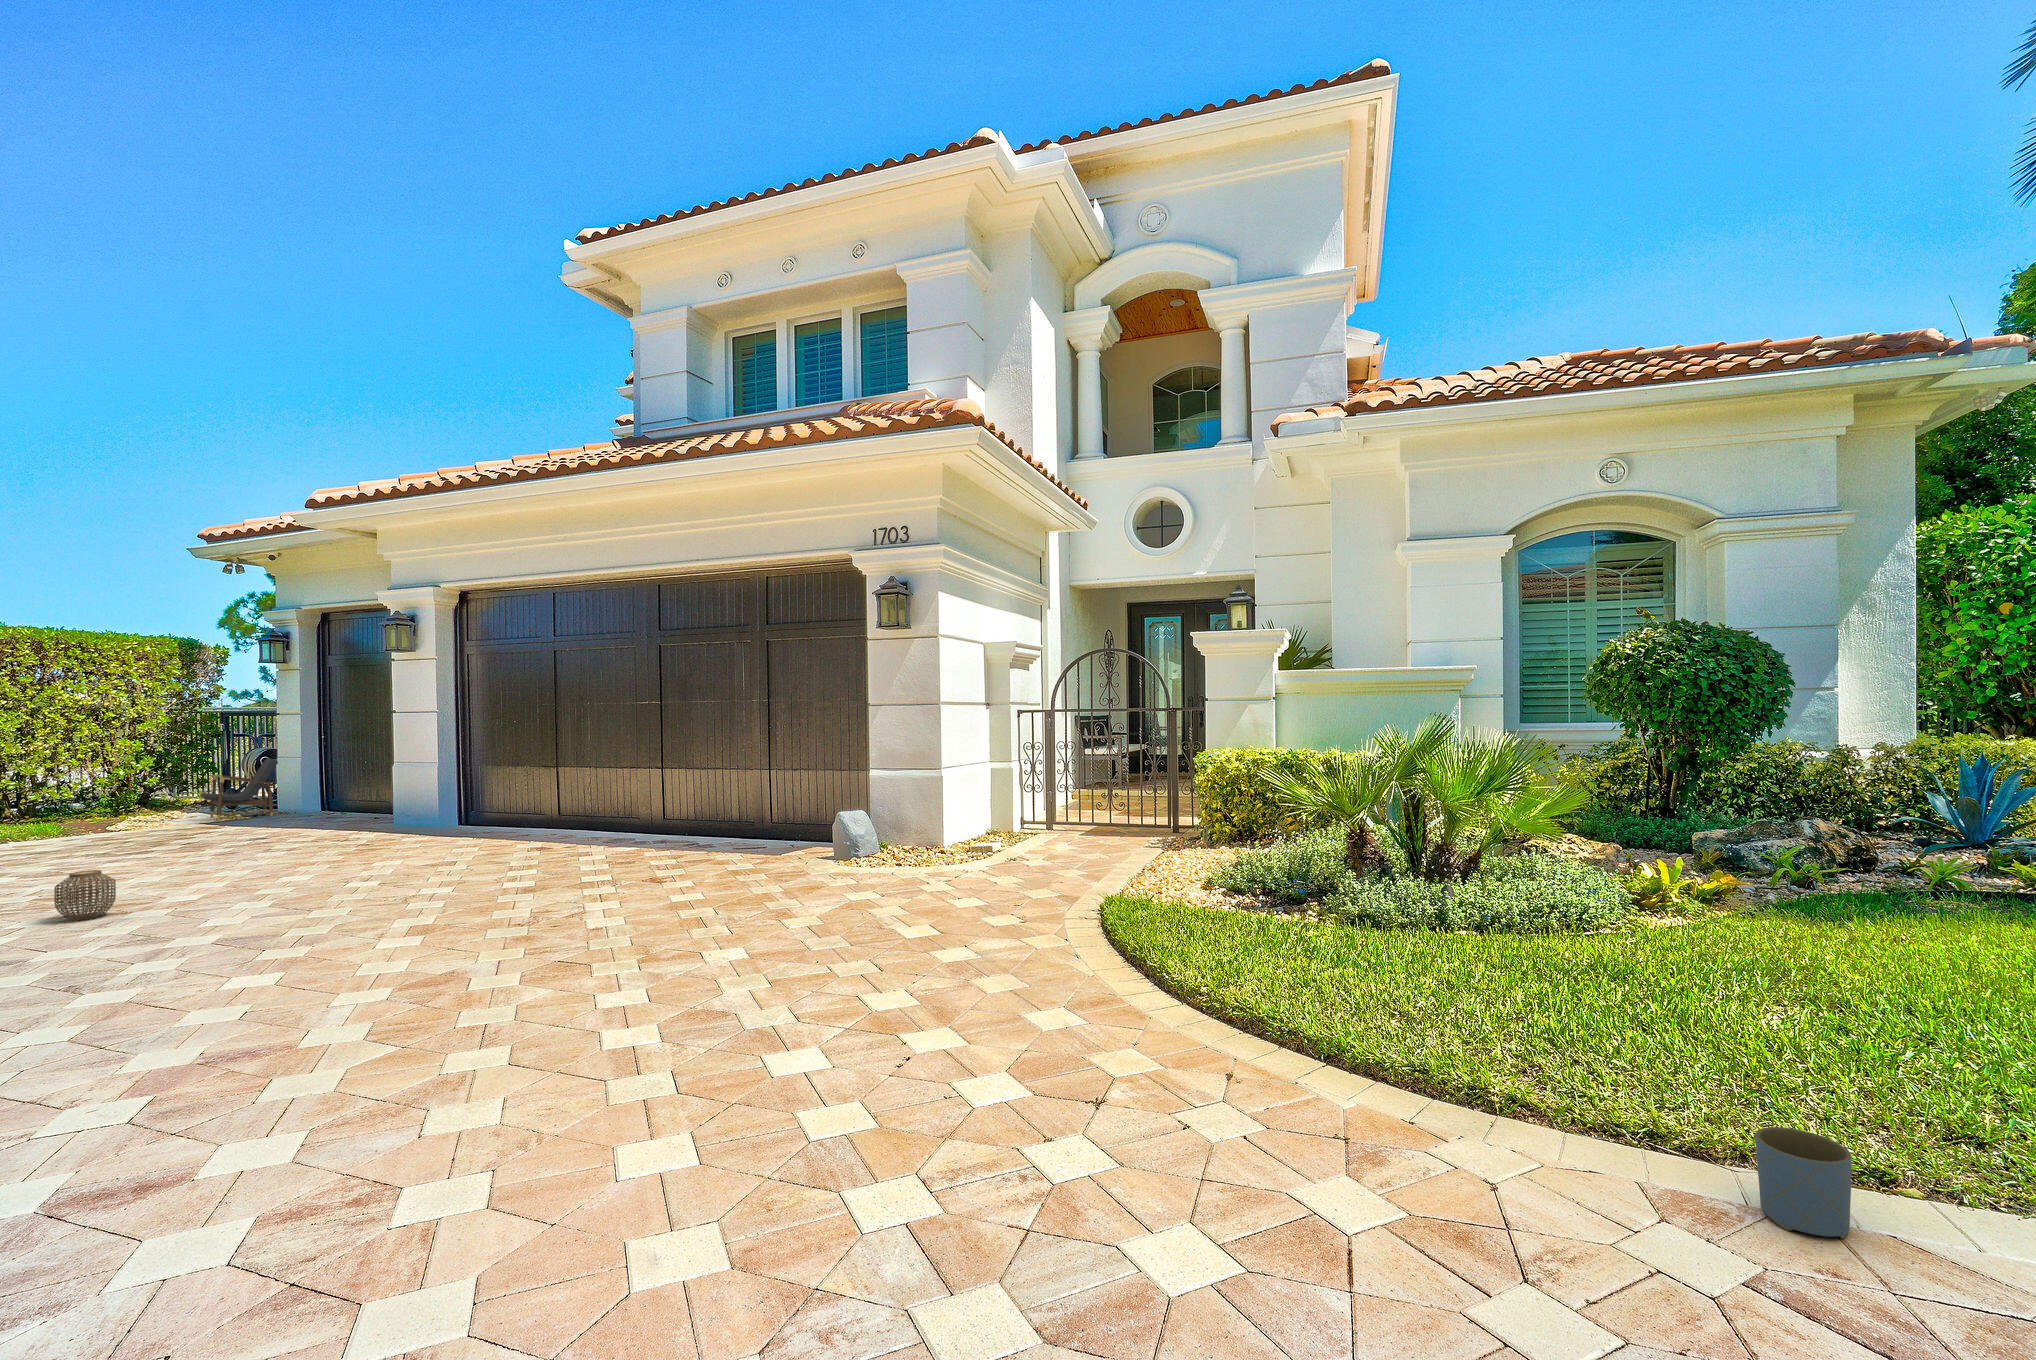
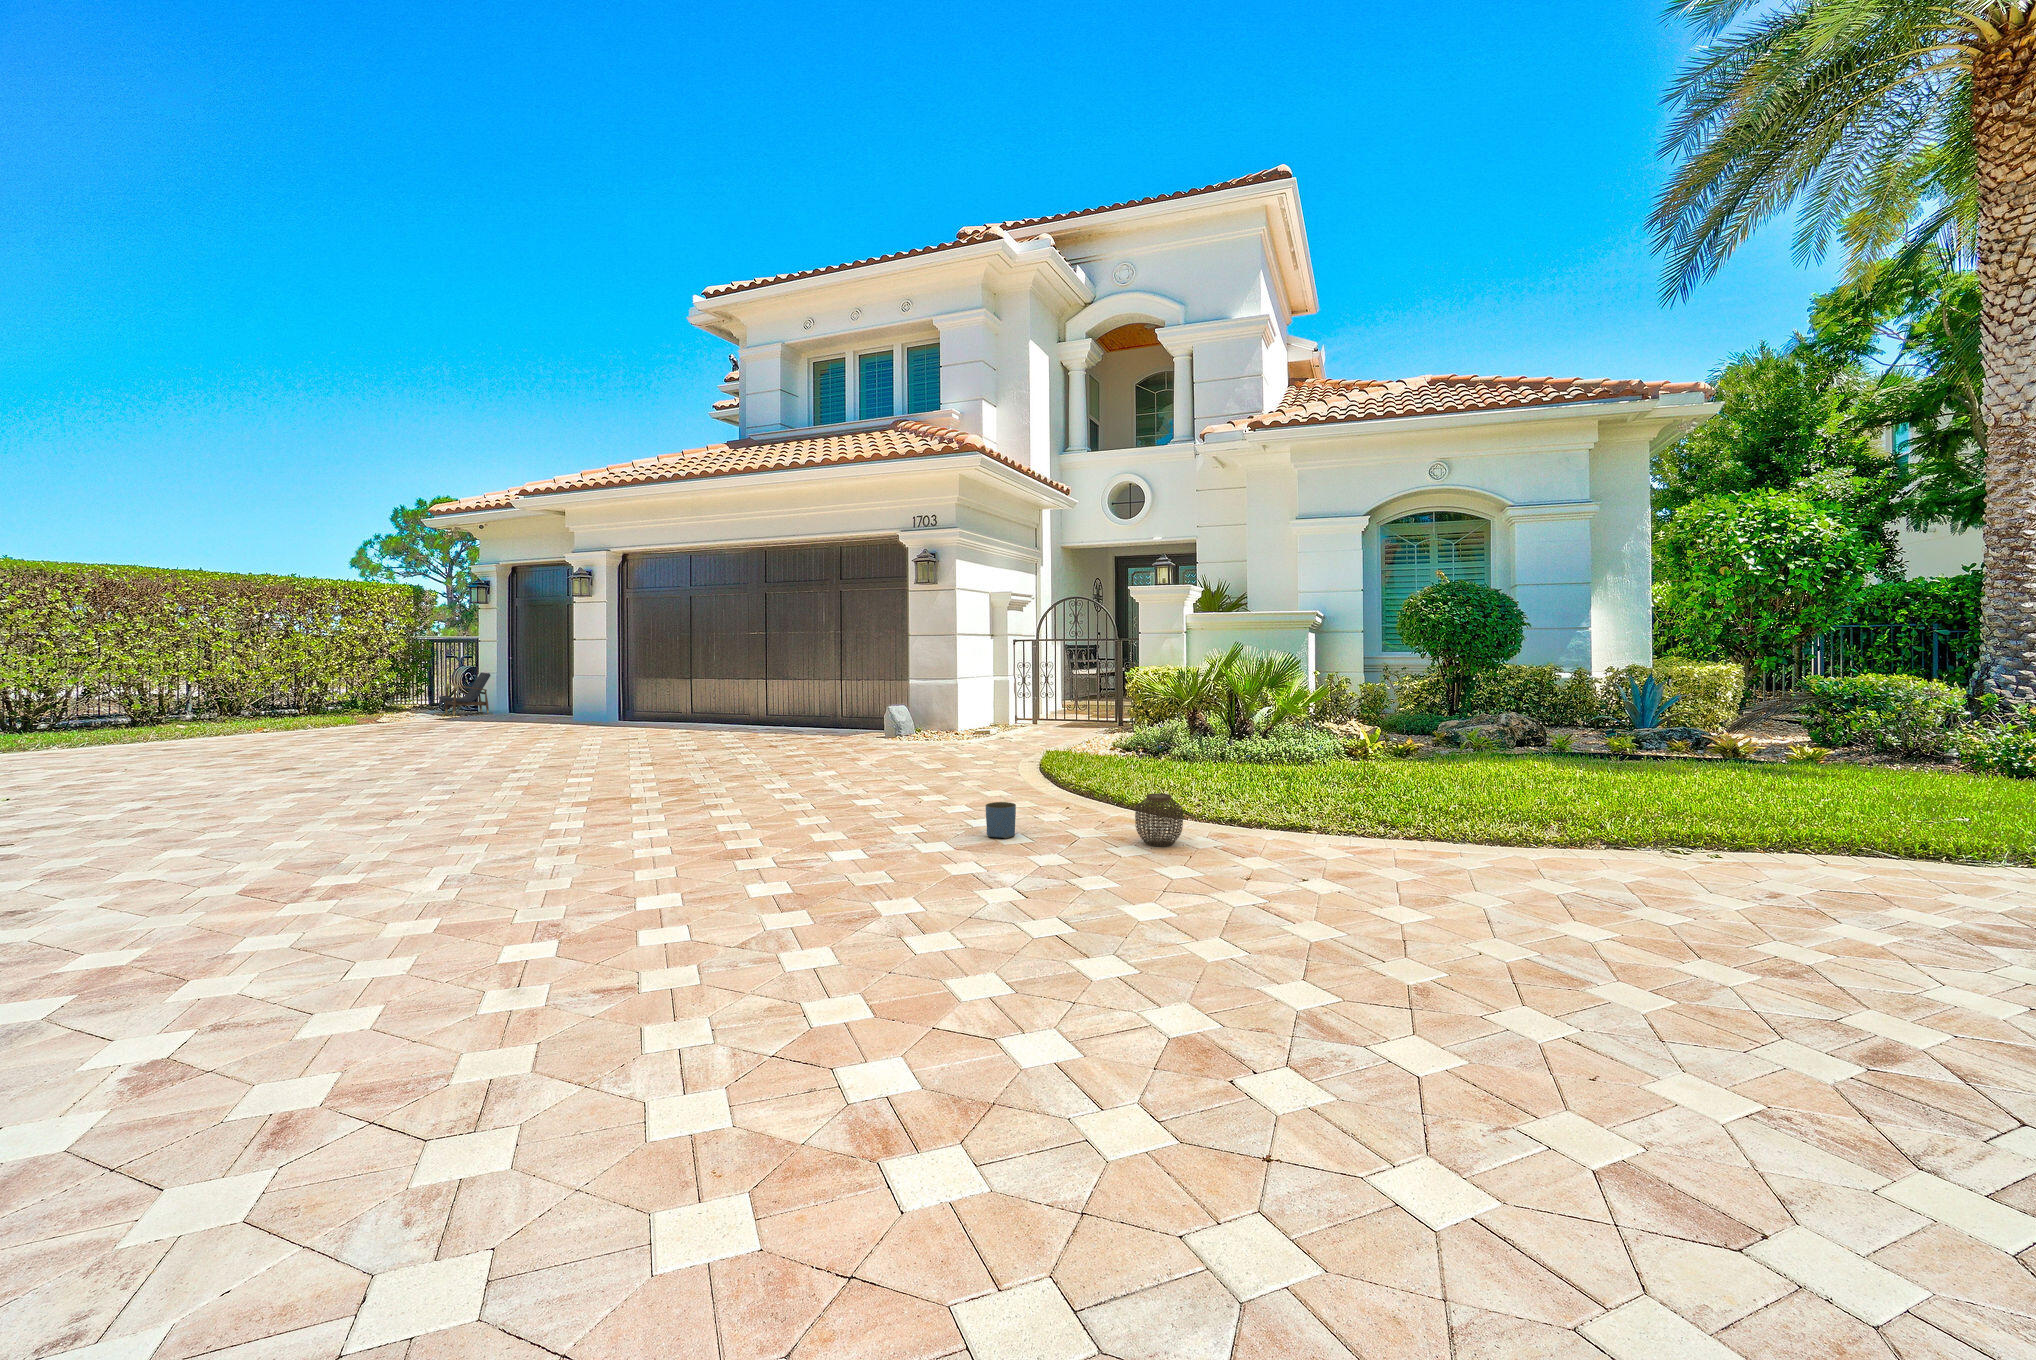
woven basket: present [54,870,116,920] -> present [1135,793,1183,847]
planter: present [1755,1127,1852,1239] -> present [986,802,1016,839]

